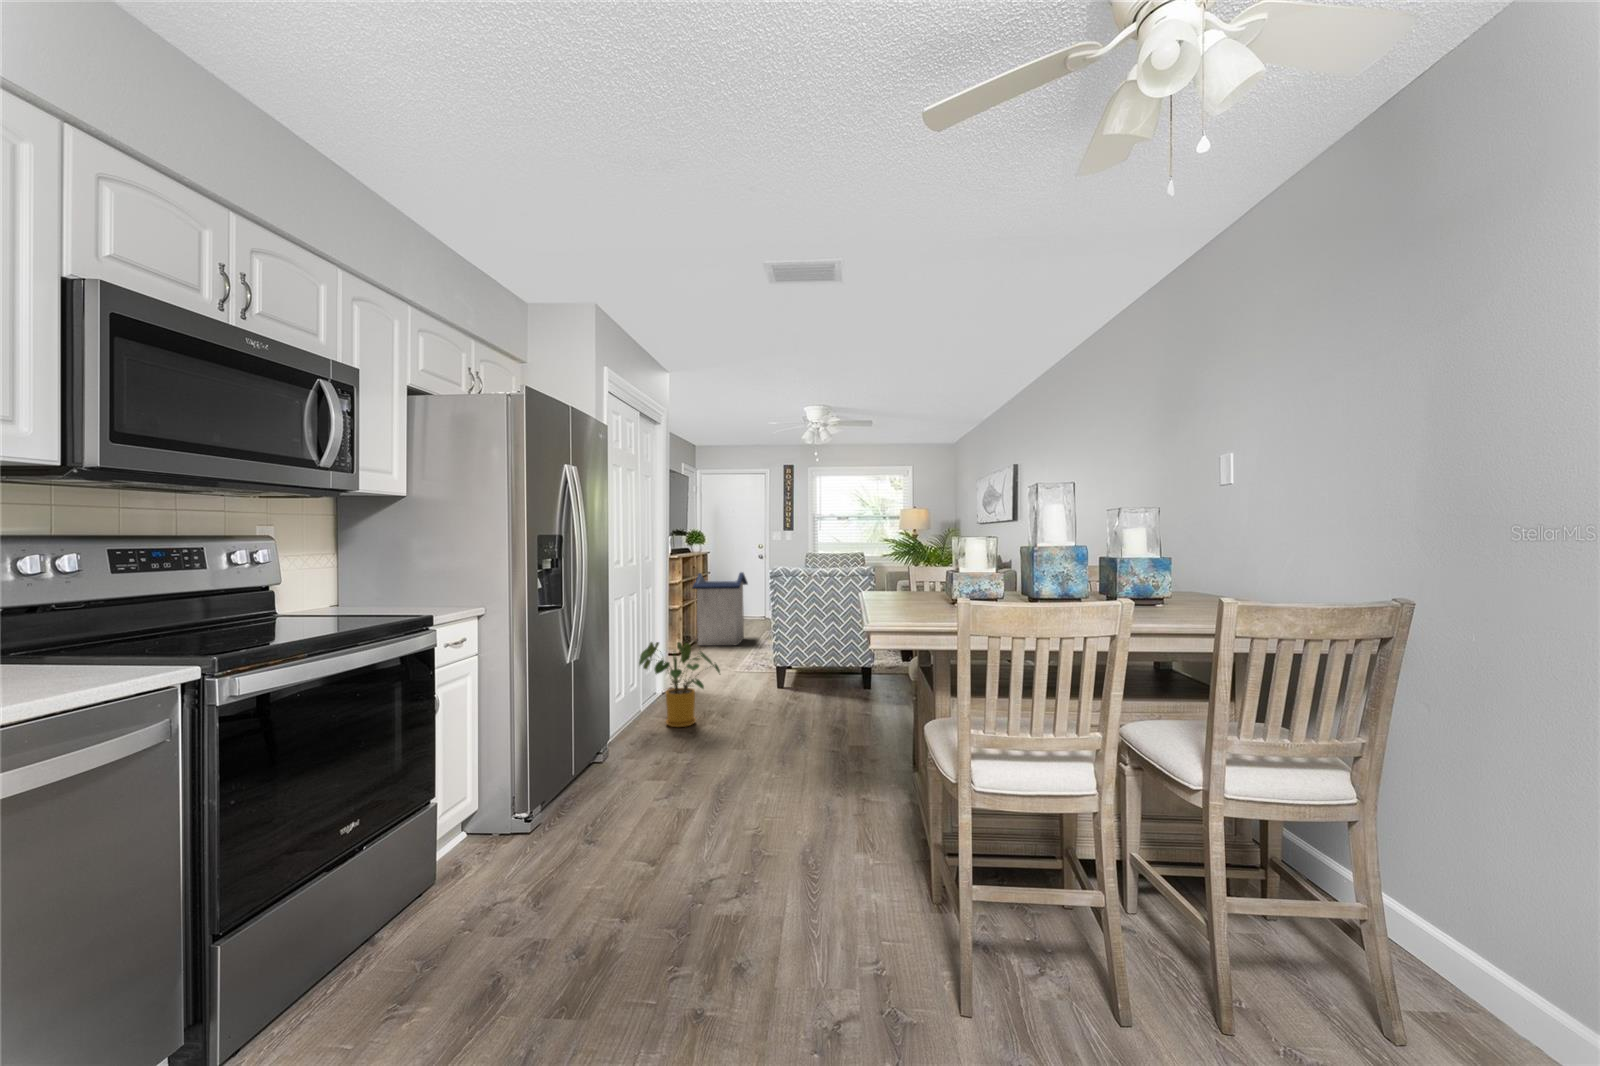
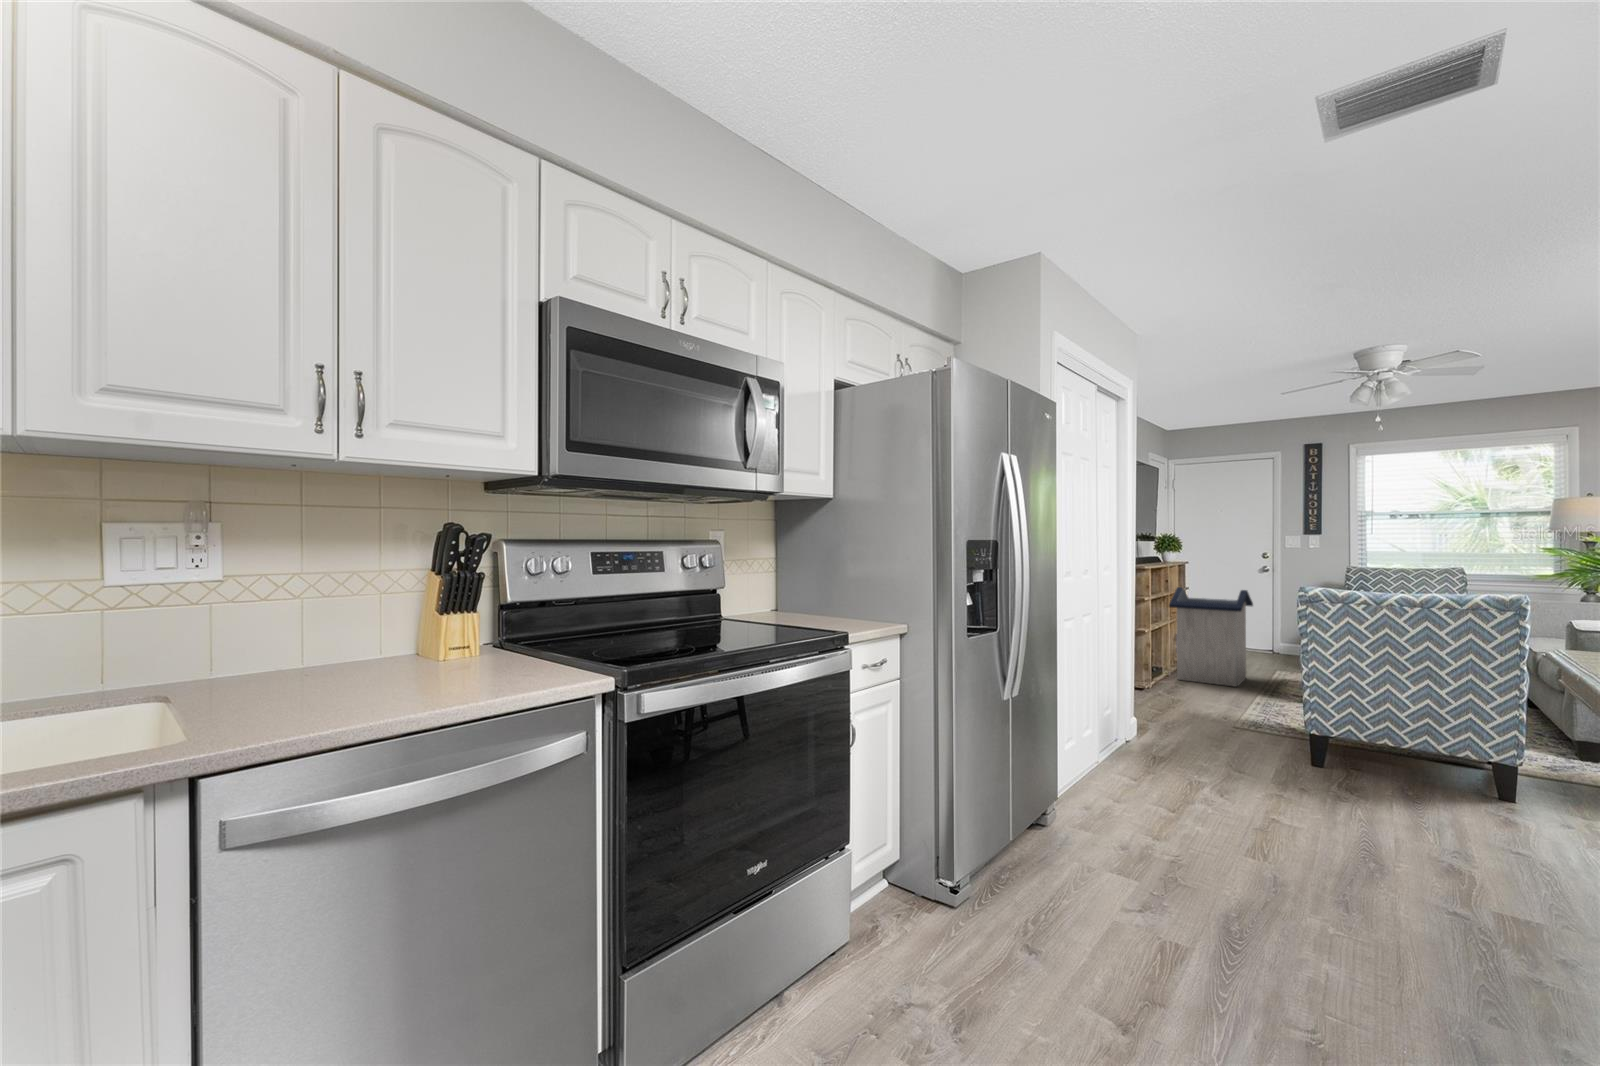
house plant: present [639,642,720,727] -> none [1098,677,1219,798]

